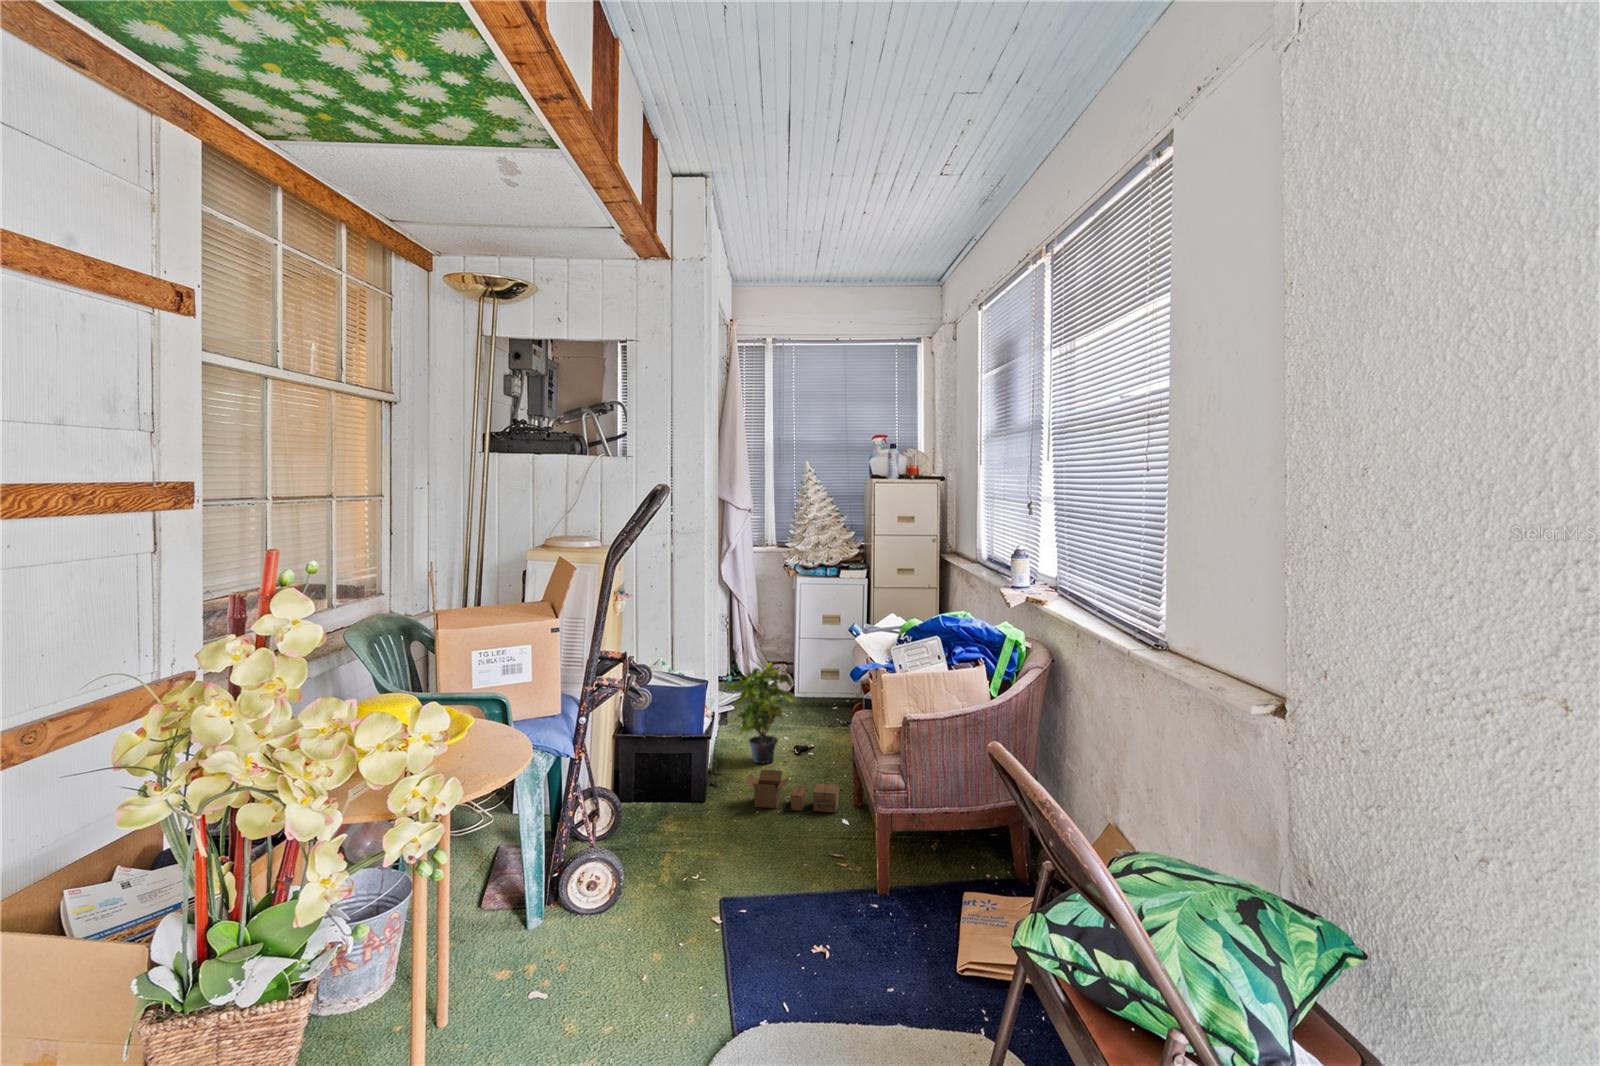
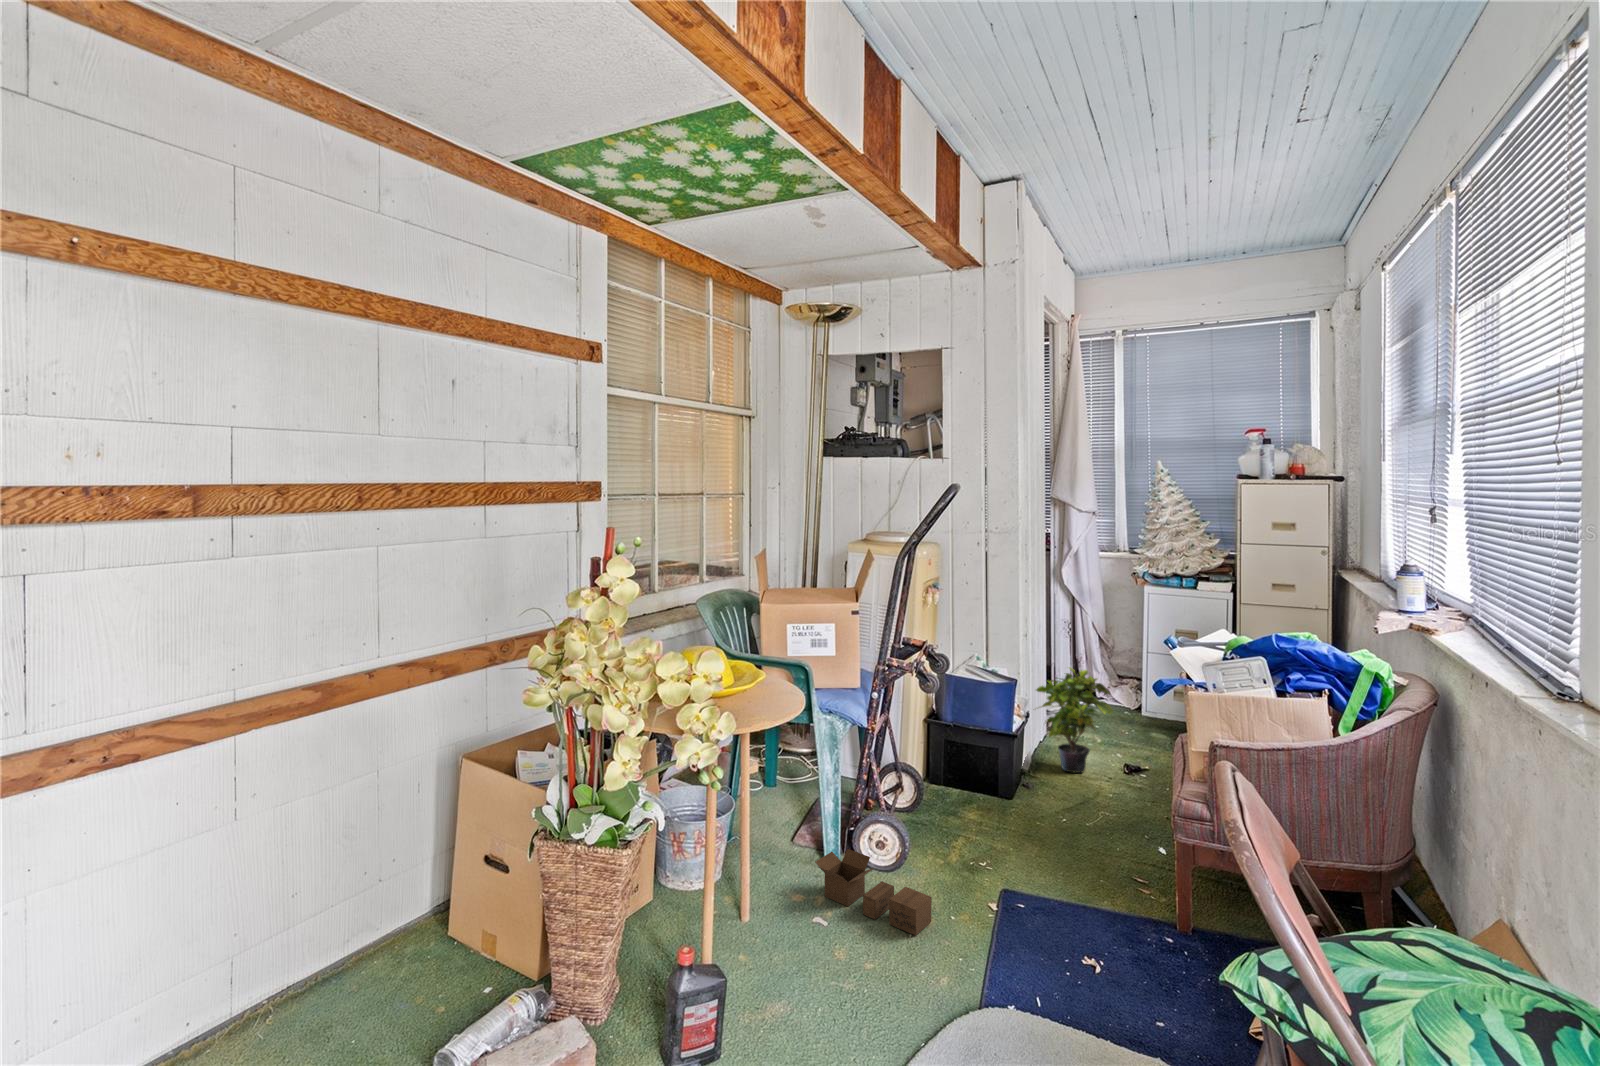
cardboard box: present [745,770,839,812] -> present [815,849,932,936]

